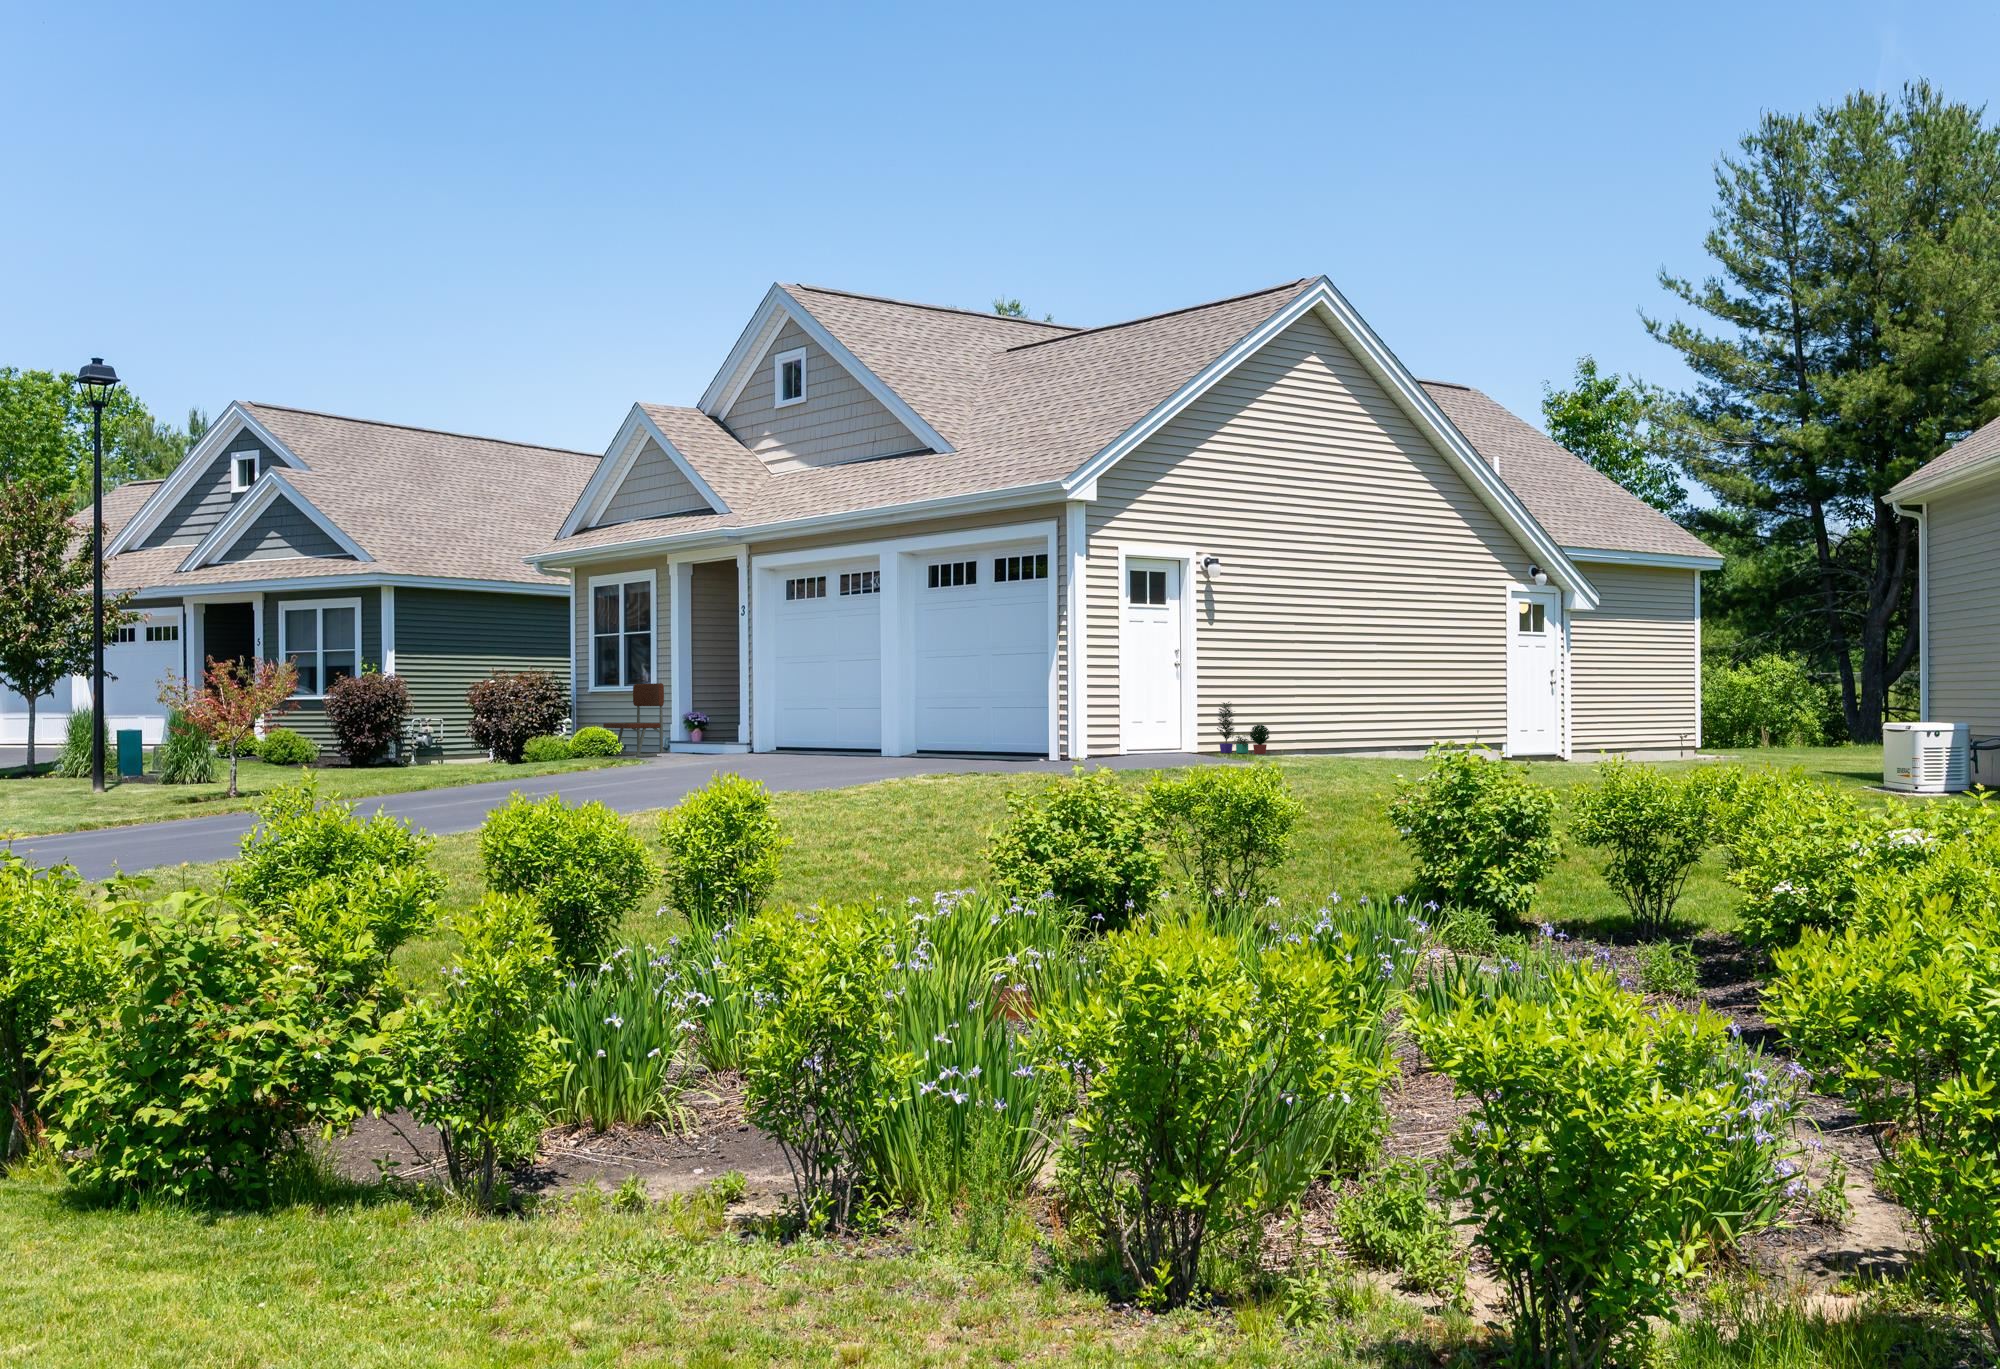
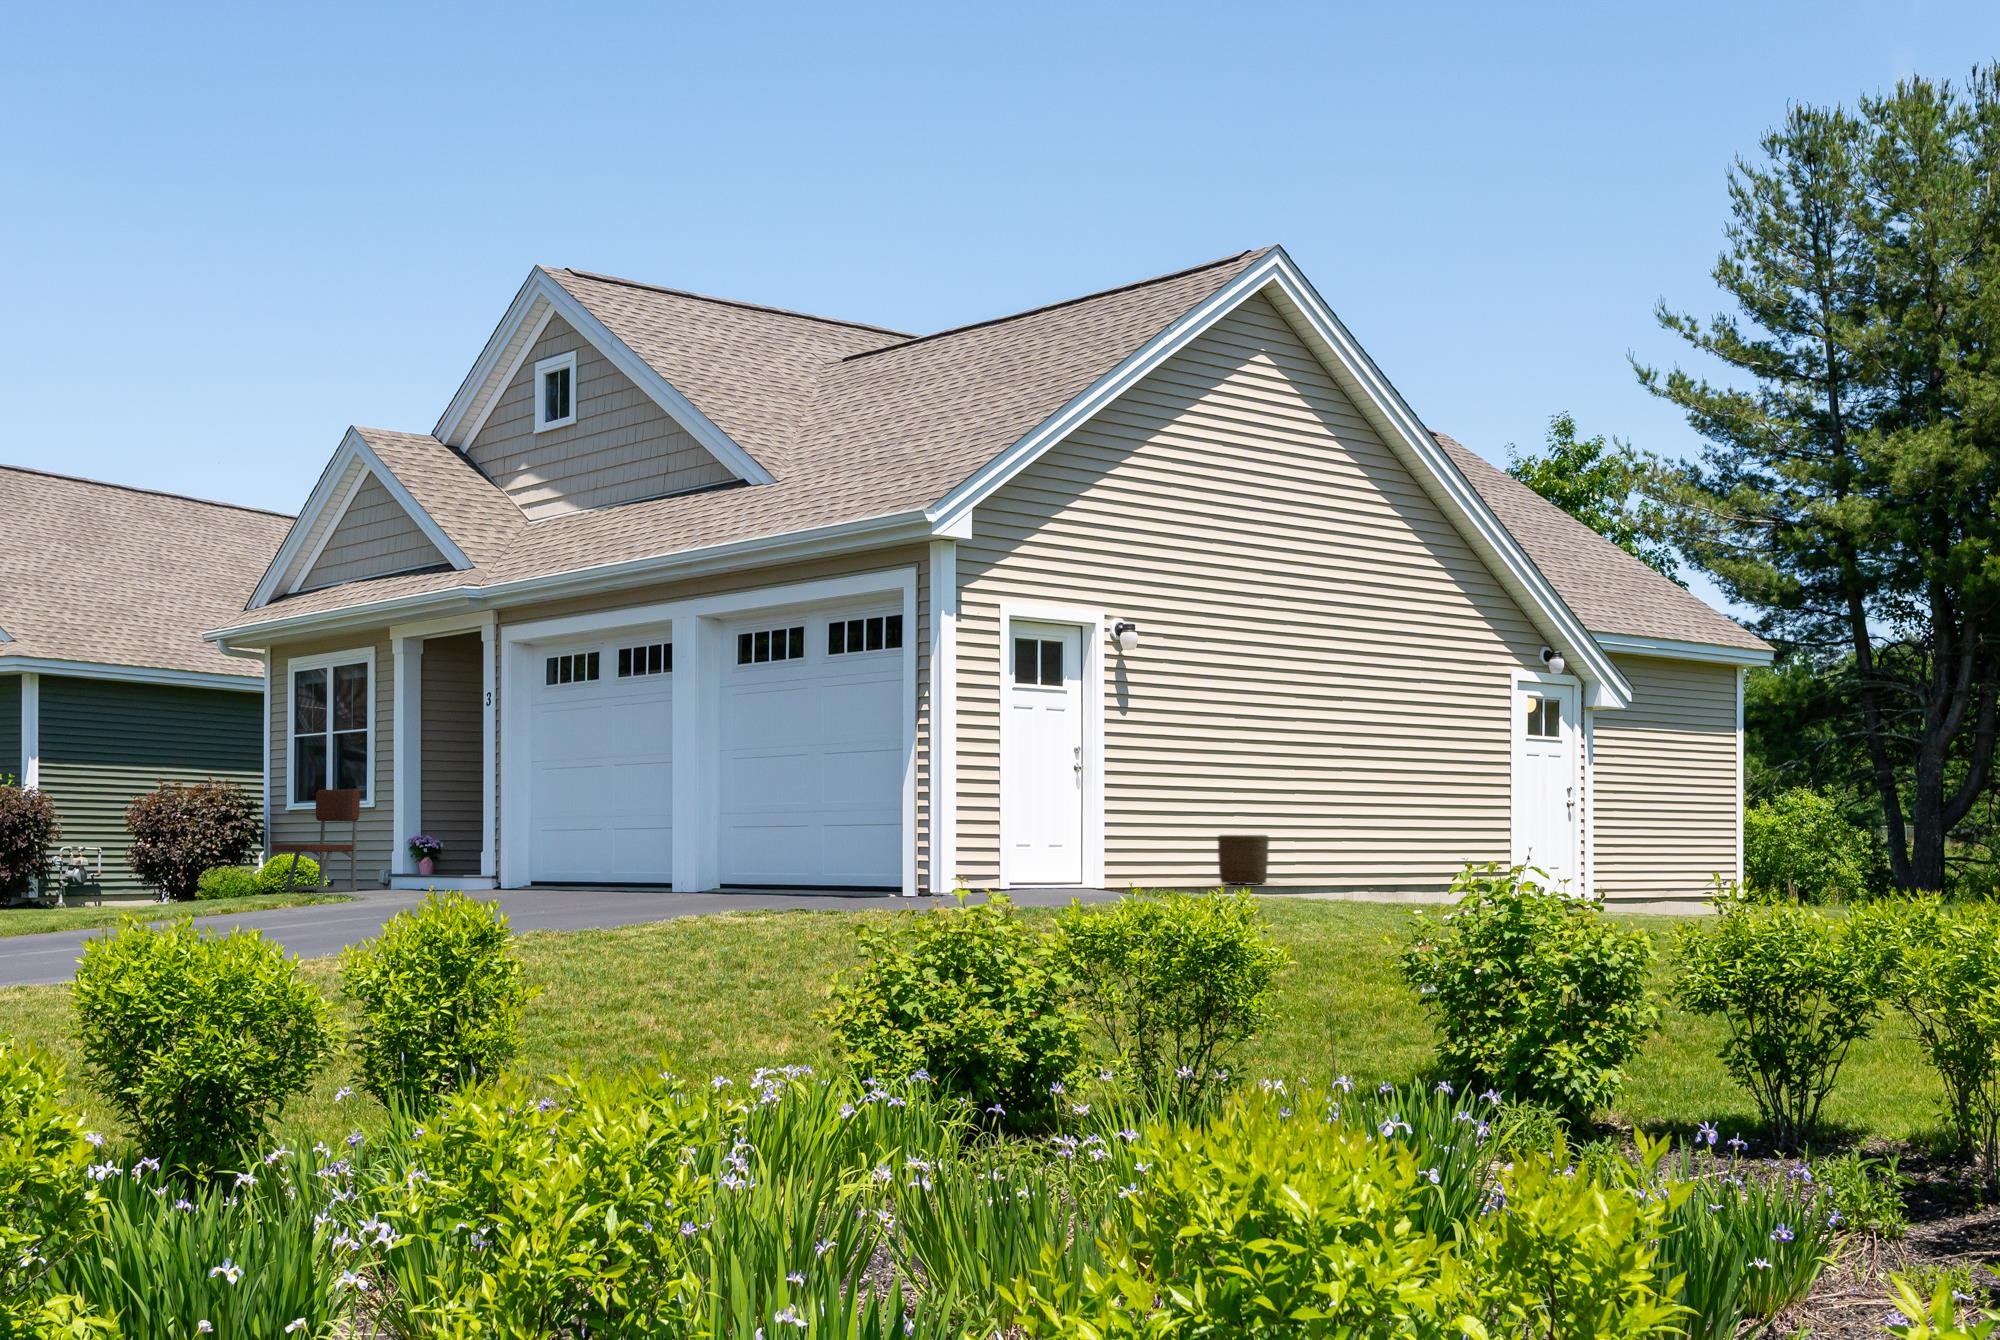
potted plant: present [1217,702,1269,754] -> none [1131,819,1205,892]
woven basket: none [1281,711,1319,747] -> present [1218,835,1269,885]

